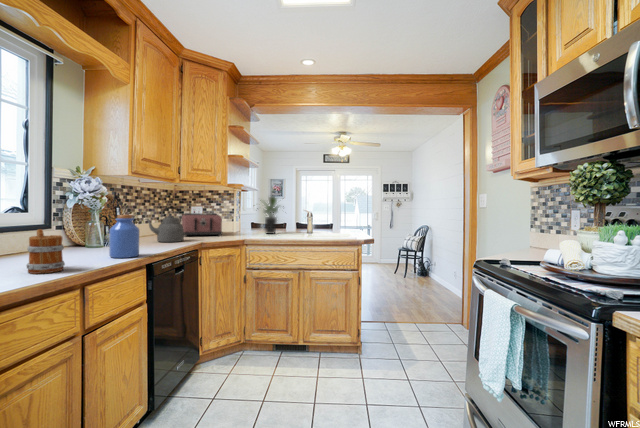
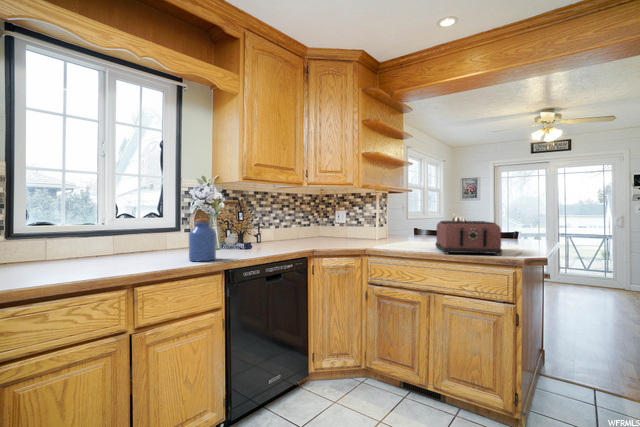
potted plant: present [257,195,278,234] -> none [388,196,432,243]
kettle: present [145,207,184,242] -> none [262,211,299,247]
toaster: present [182,213,222,237] -> present [436,221,502,256]
mug: present [26,229,65,274] -> none [94,231,126,271]

